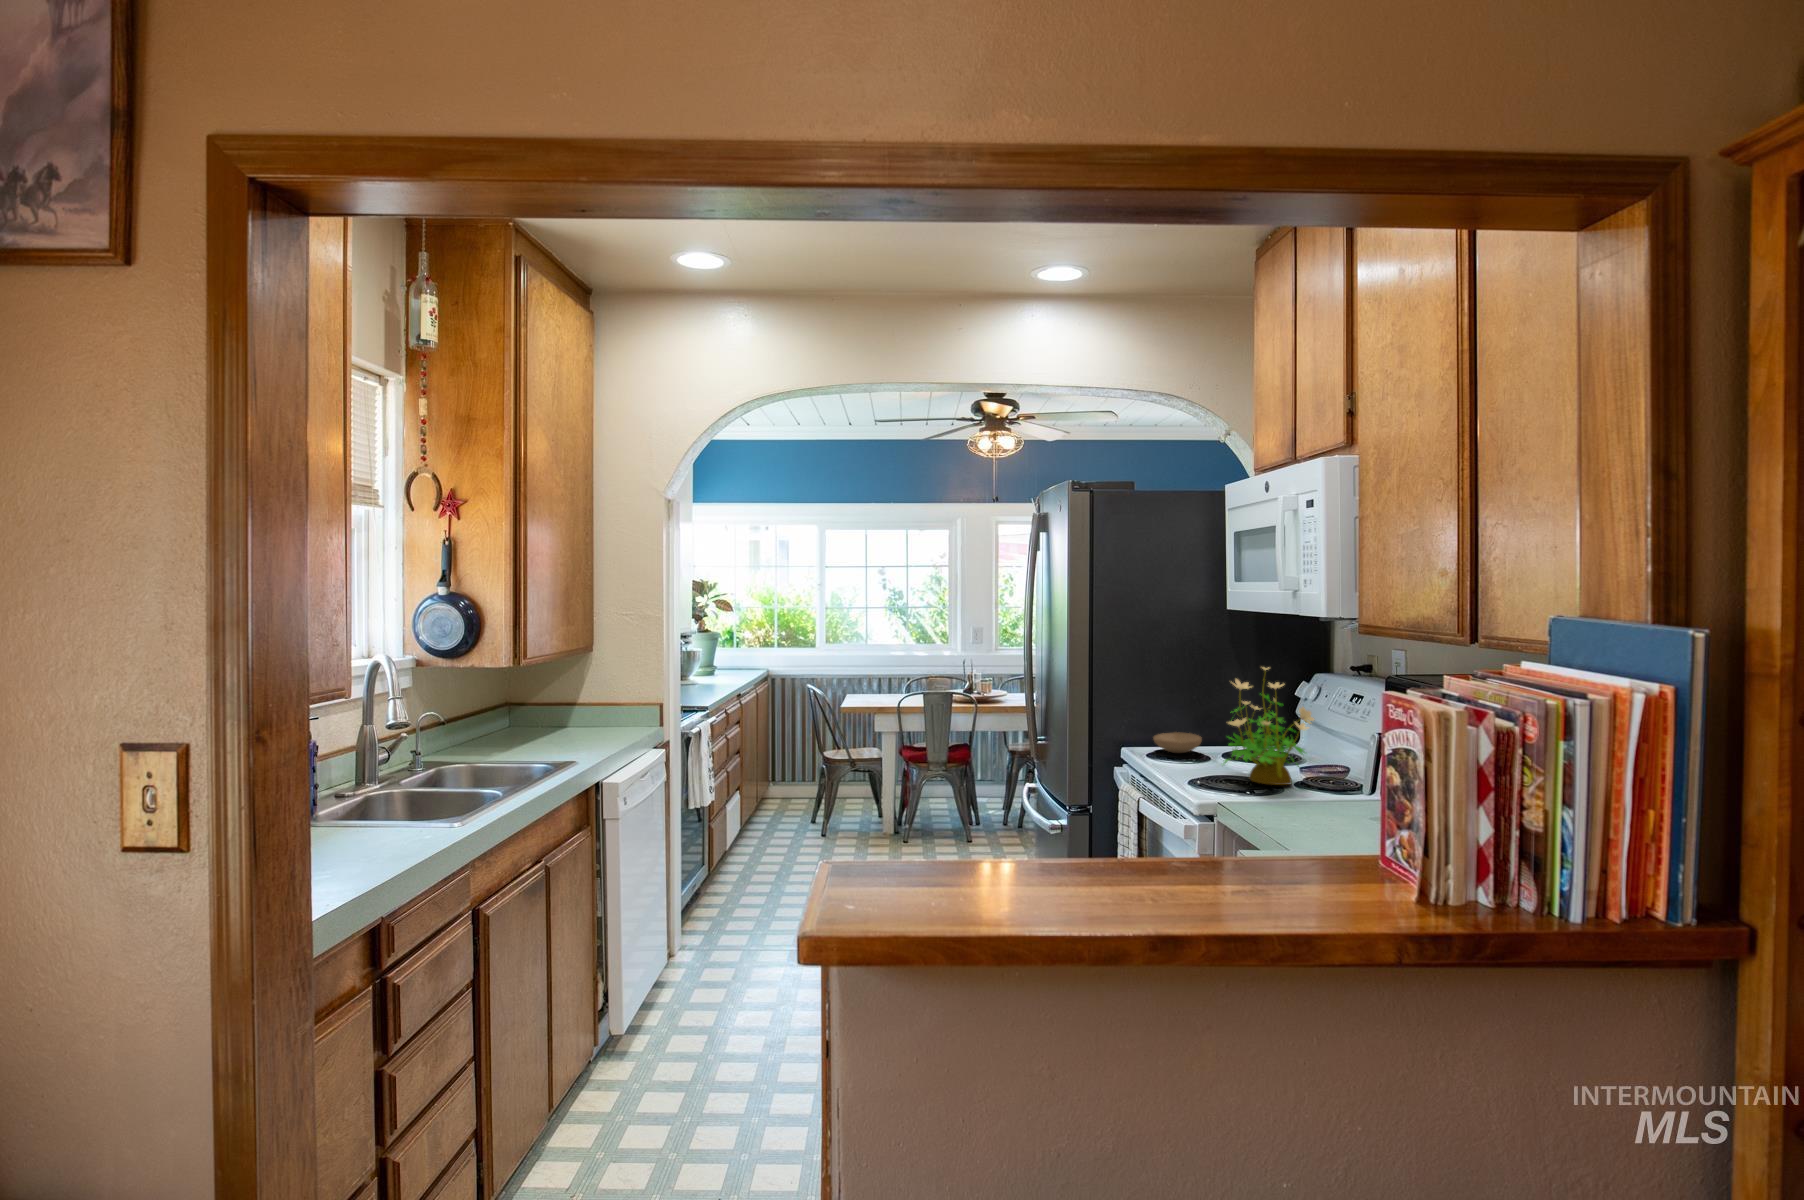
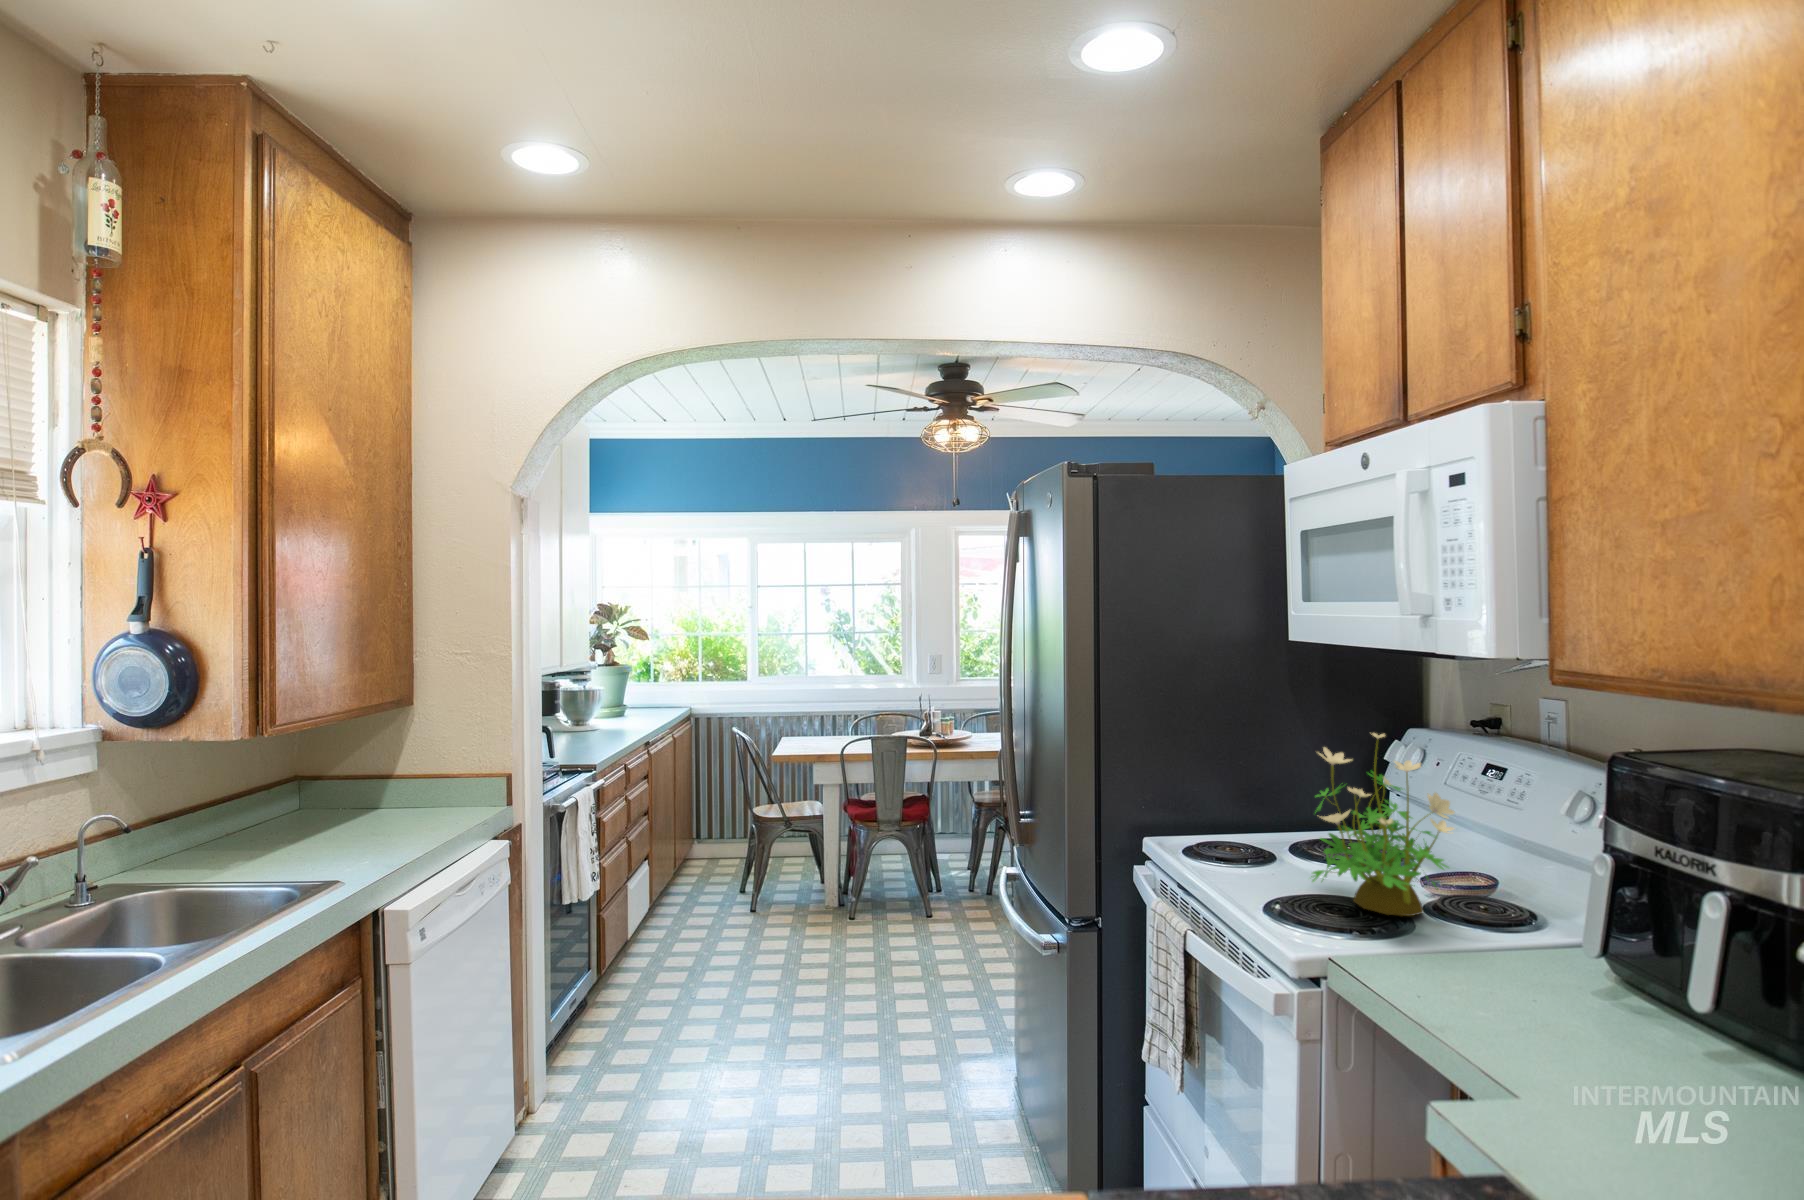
bowl: present [1153,732,1202,753] -> none [1192,816,1262,849]

